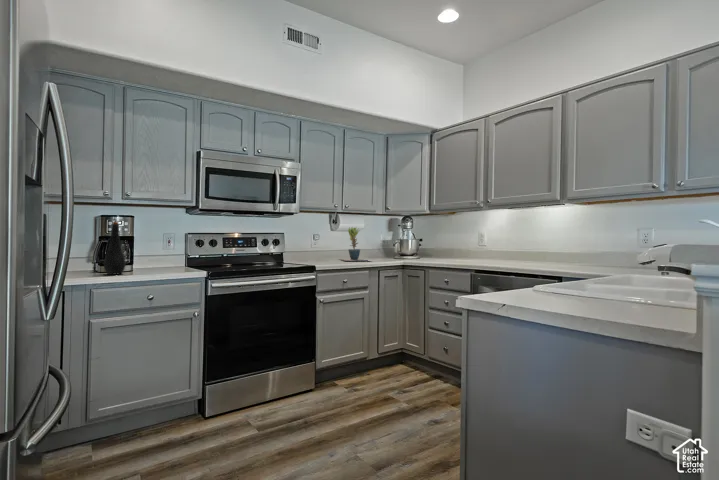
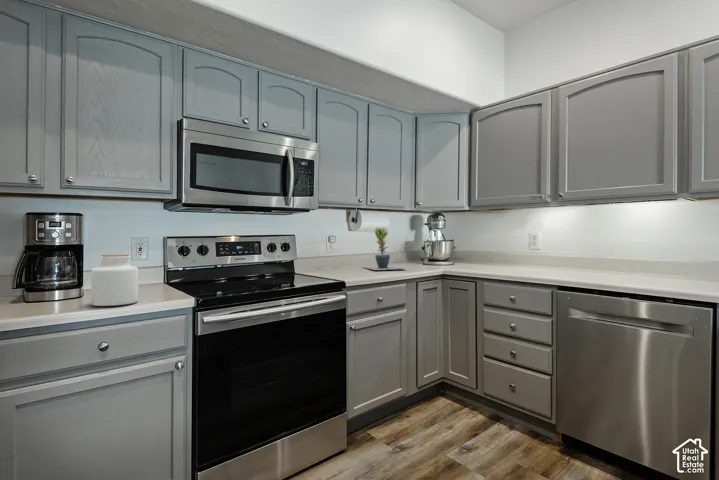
bottle: present [104,222,125,275] -> none [26,222,64,309]
jar: none [141,243,170,274] -> present [91,255,138,306]

